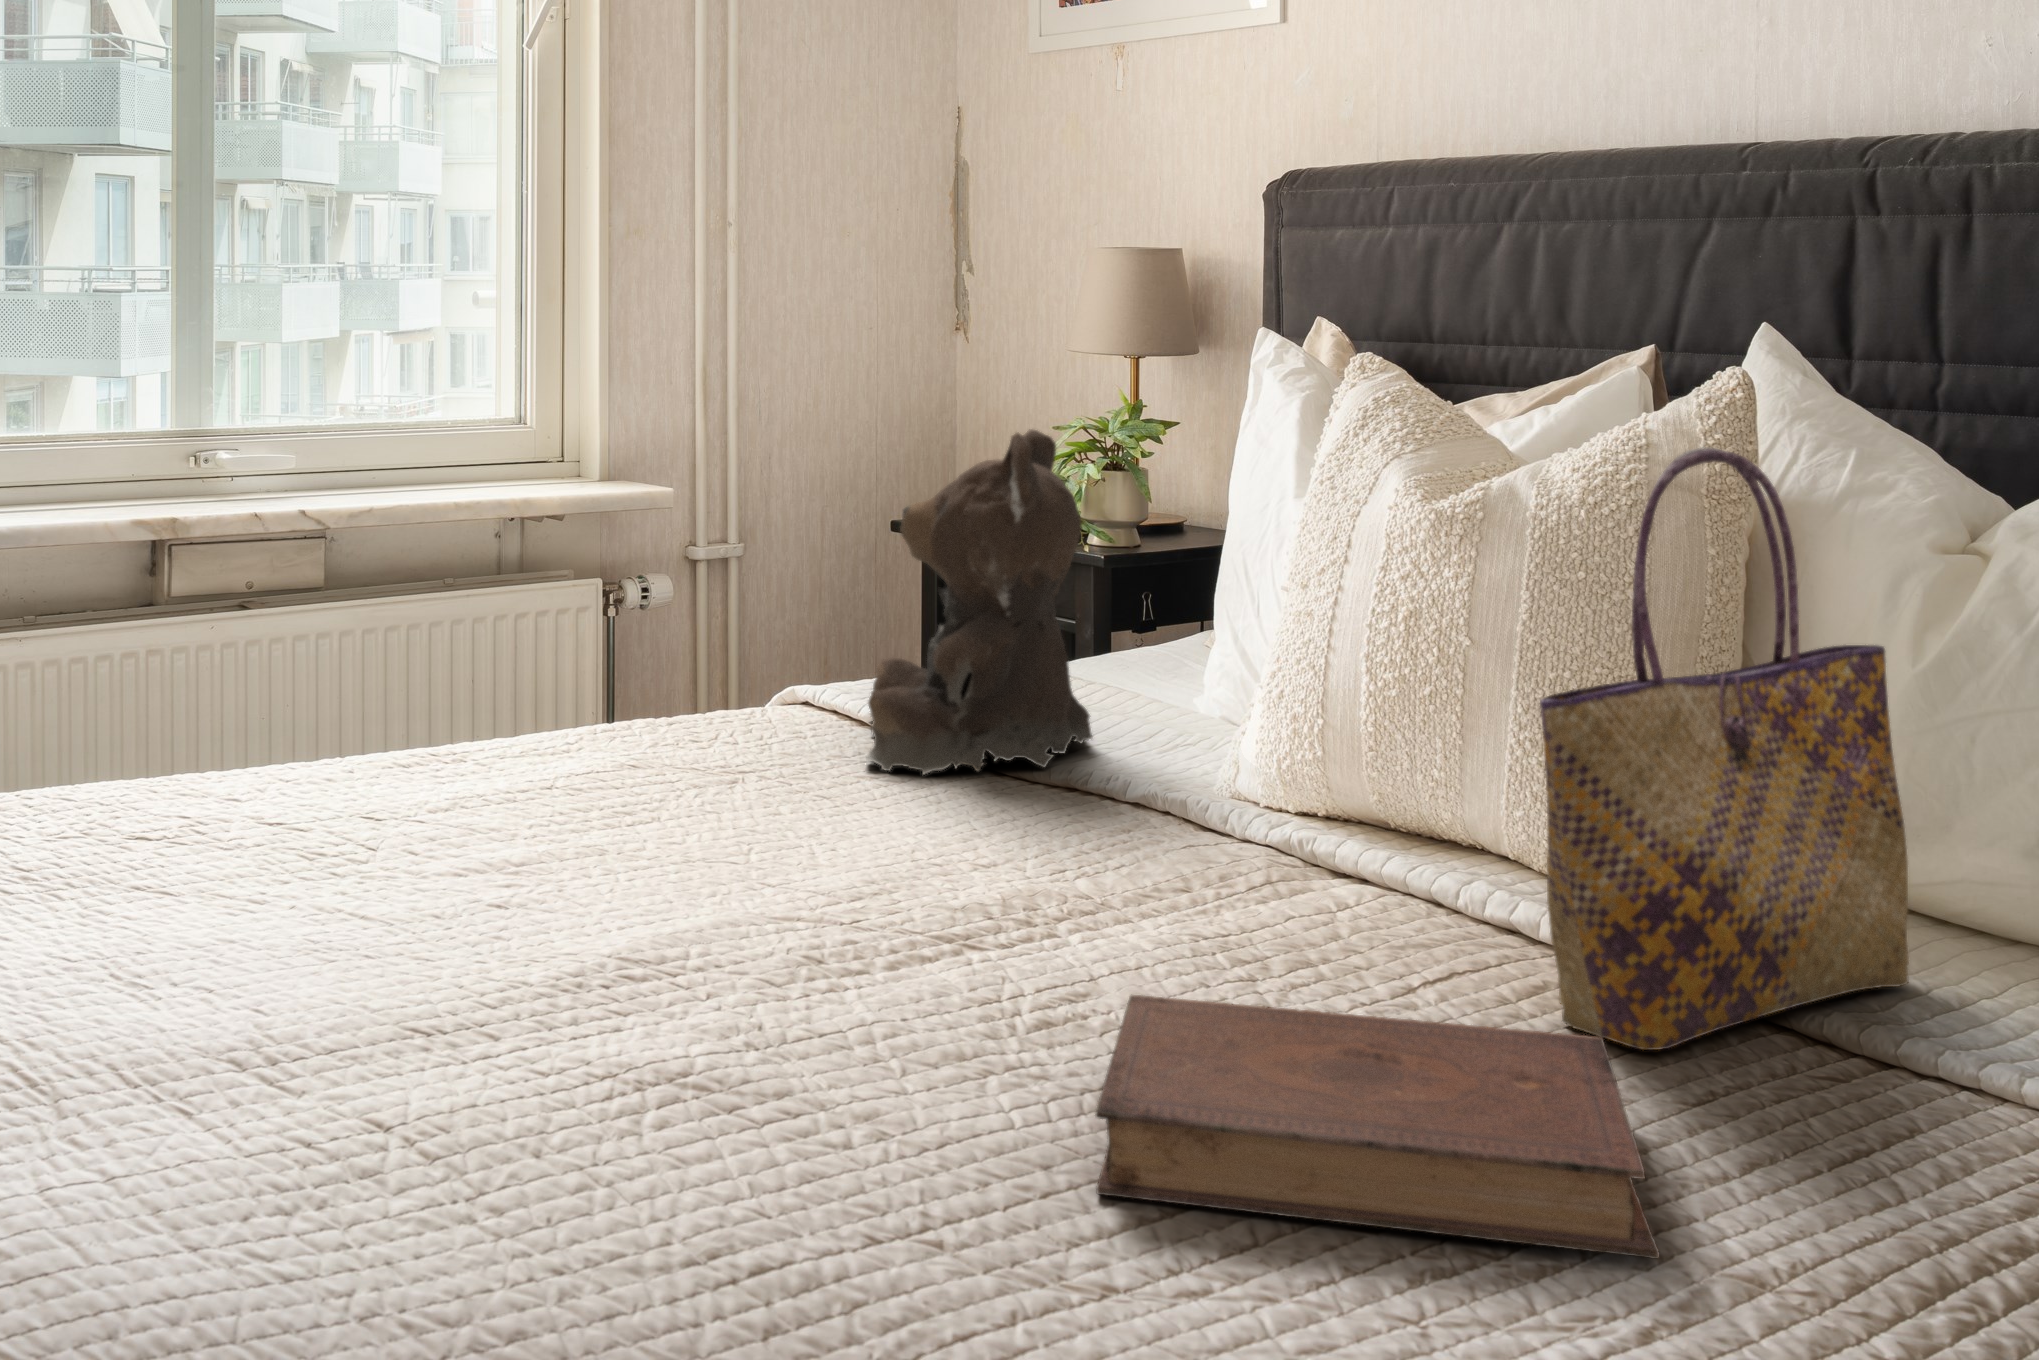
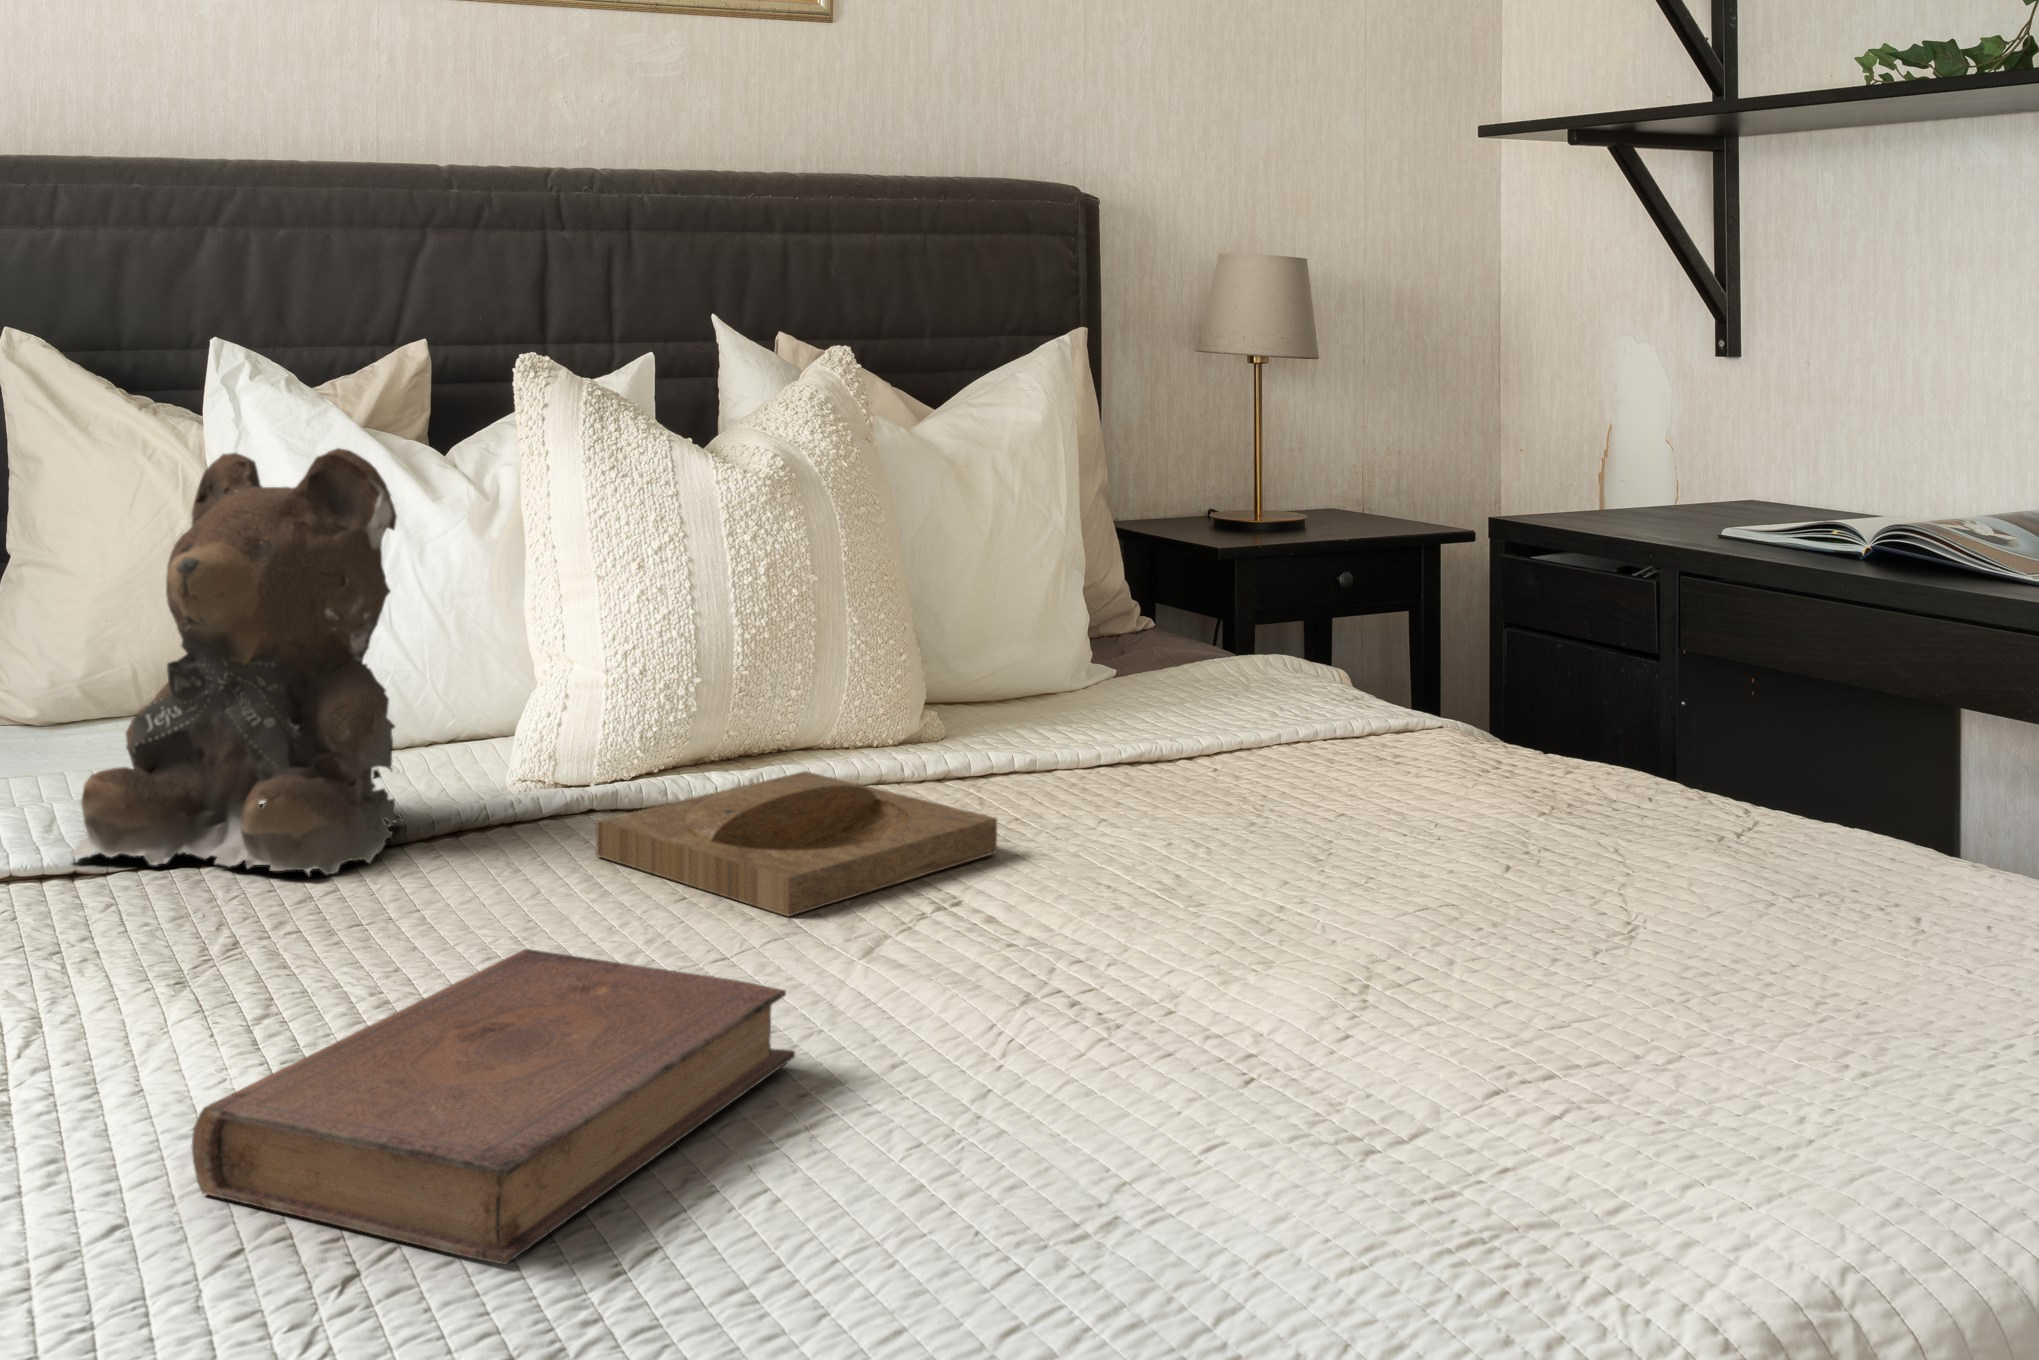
tote bag: present [1540,447,1909,1050] -> none [1057,381,1244,786]
tray: none [861,794,1253,951] -> present [596,771,997,916]
book: present [1096,995,1659,1259] -> present [192,949,795,1264]

